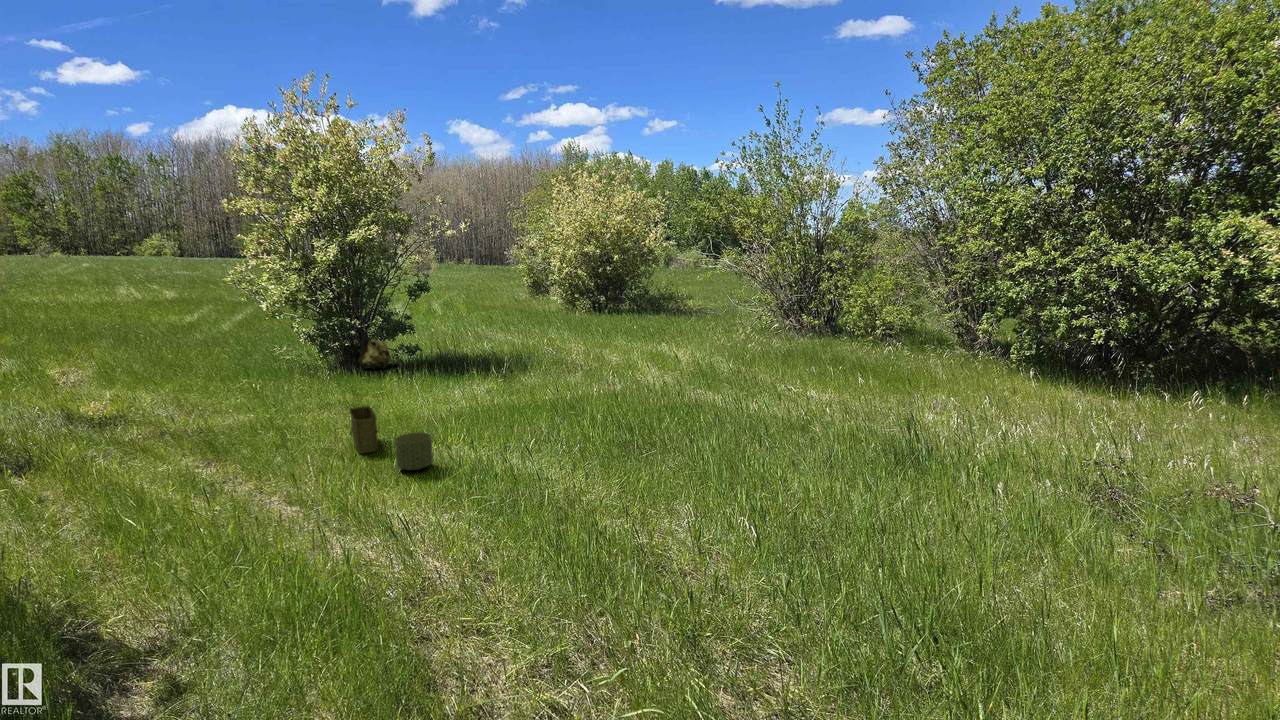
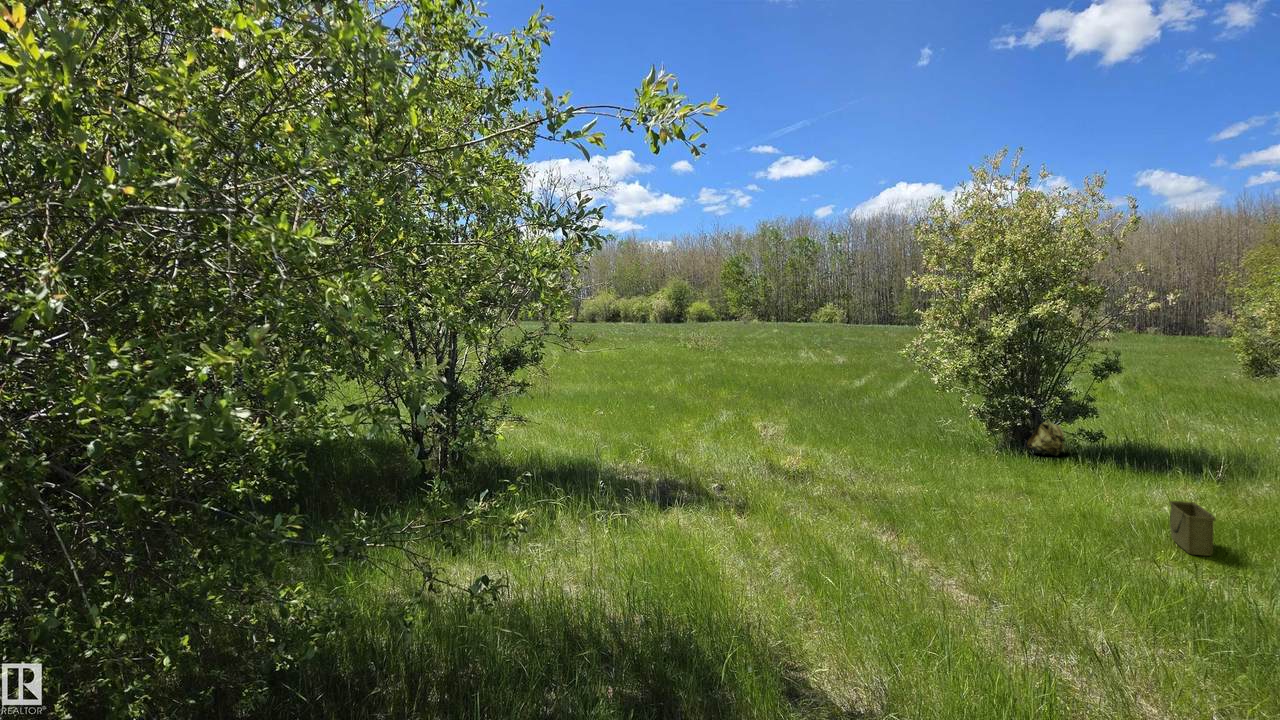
basket: present [349,406,379,454] -> present [1169,501,1215,556]
planter: present [395,432,433,471] -> none [1076,532,1121,575]

